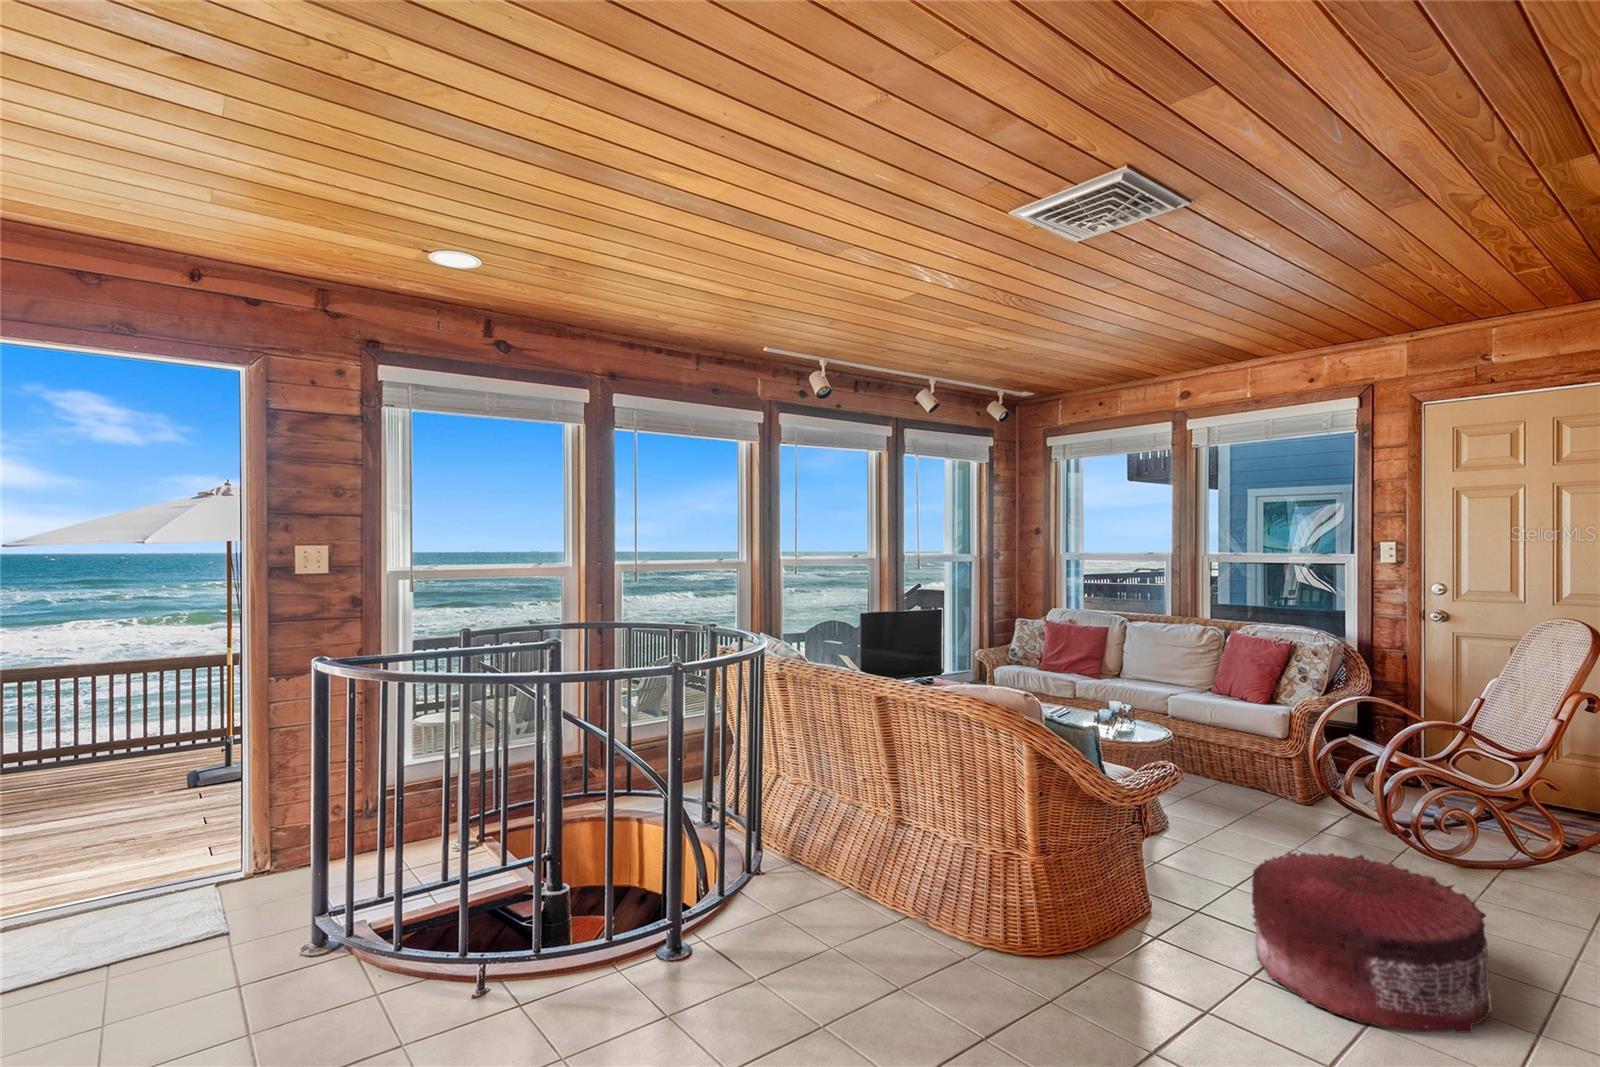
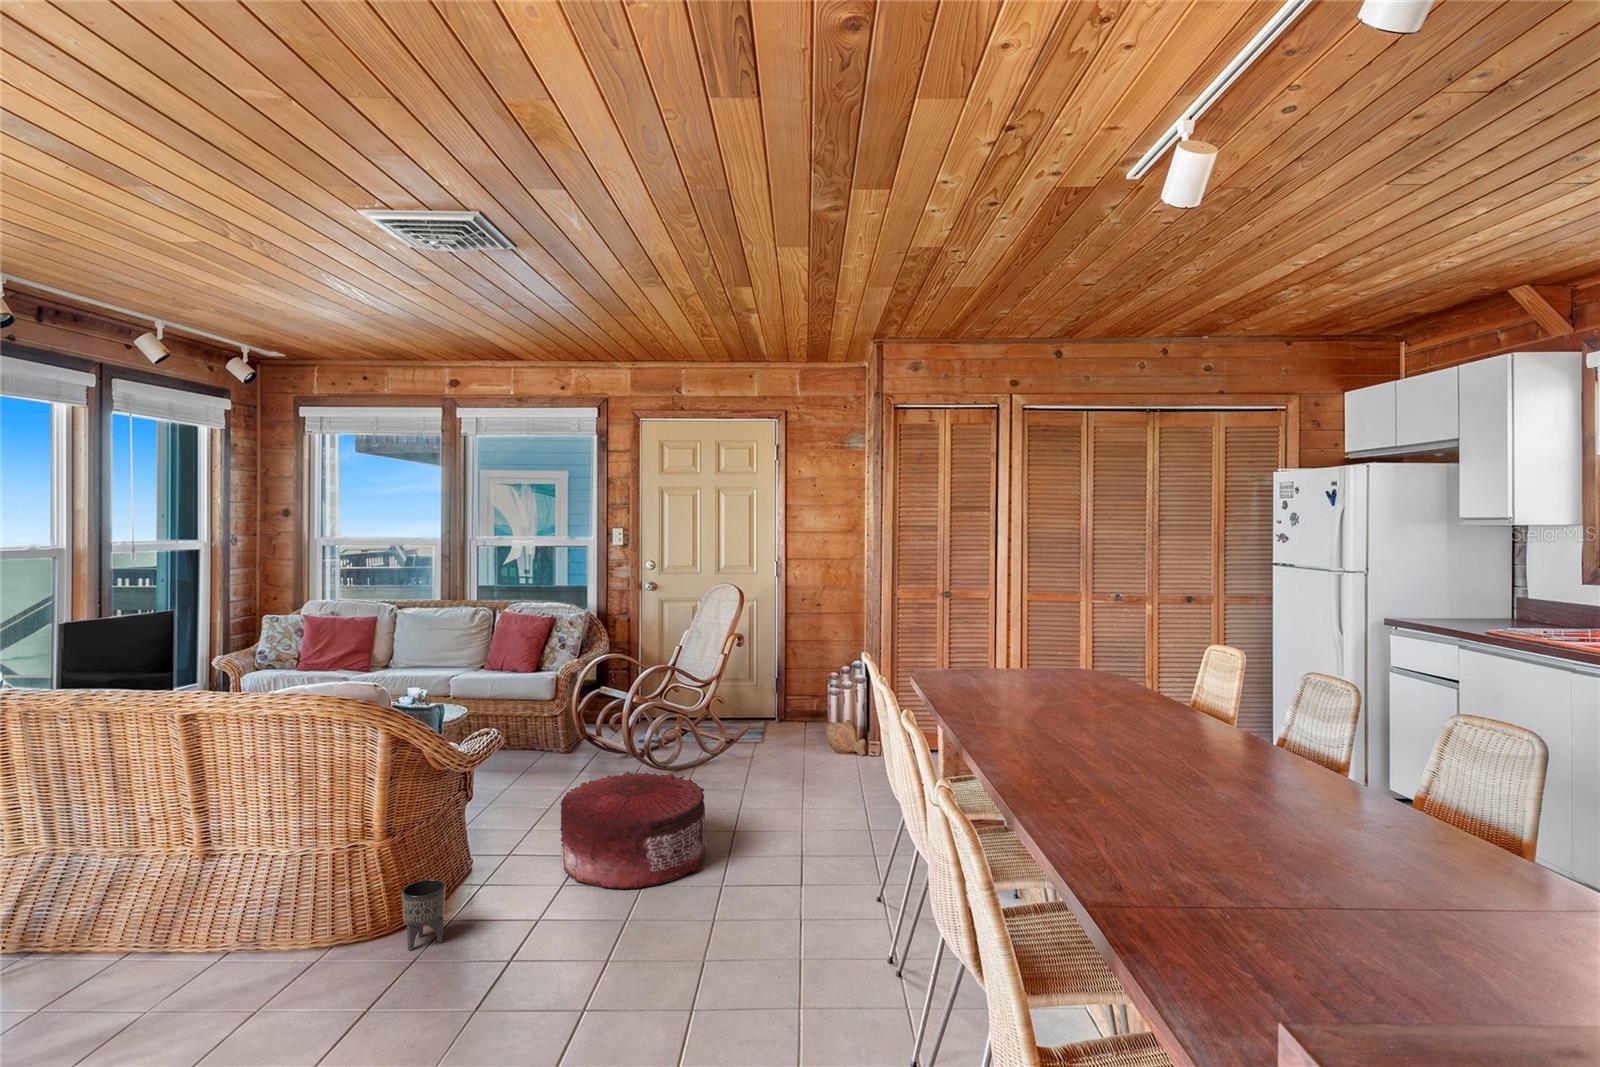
planter: none [1047,909,1093,986] -> present [402,879,446,951]

